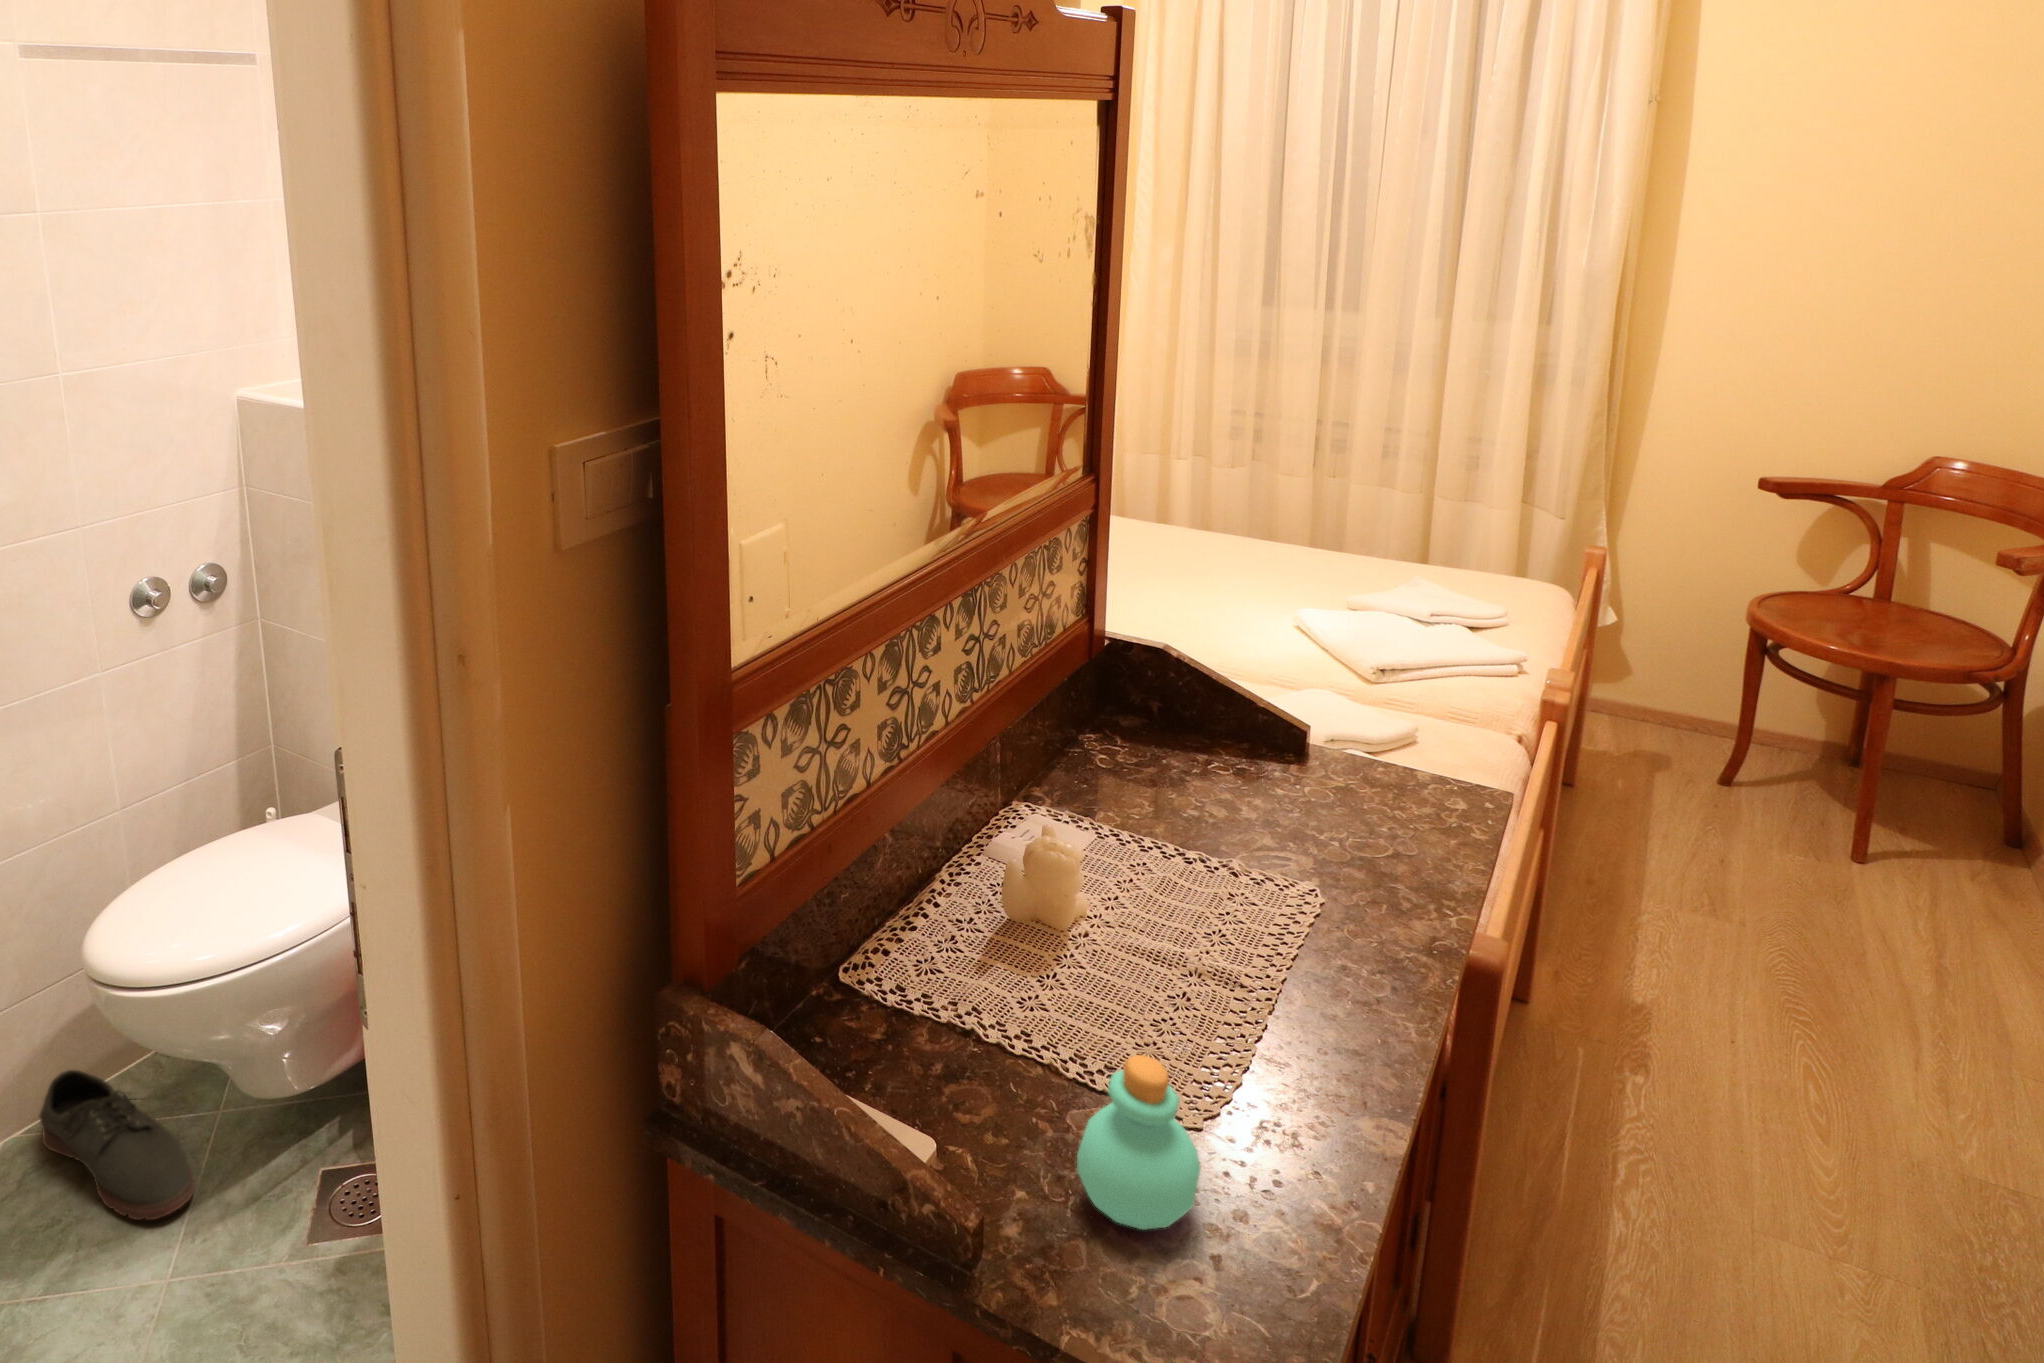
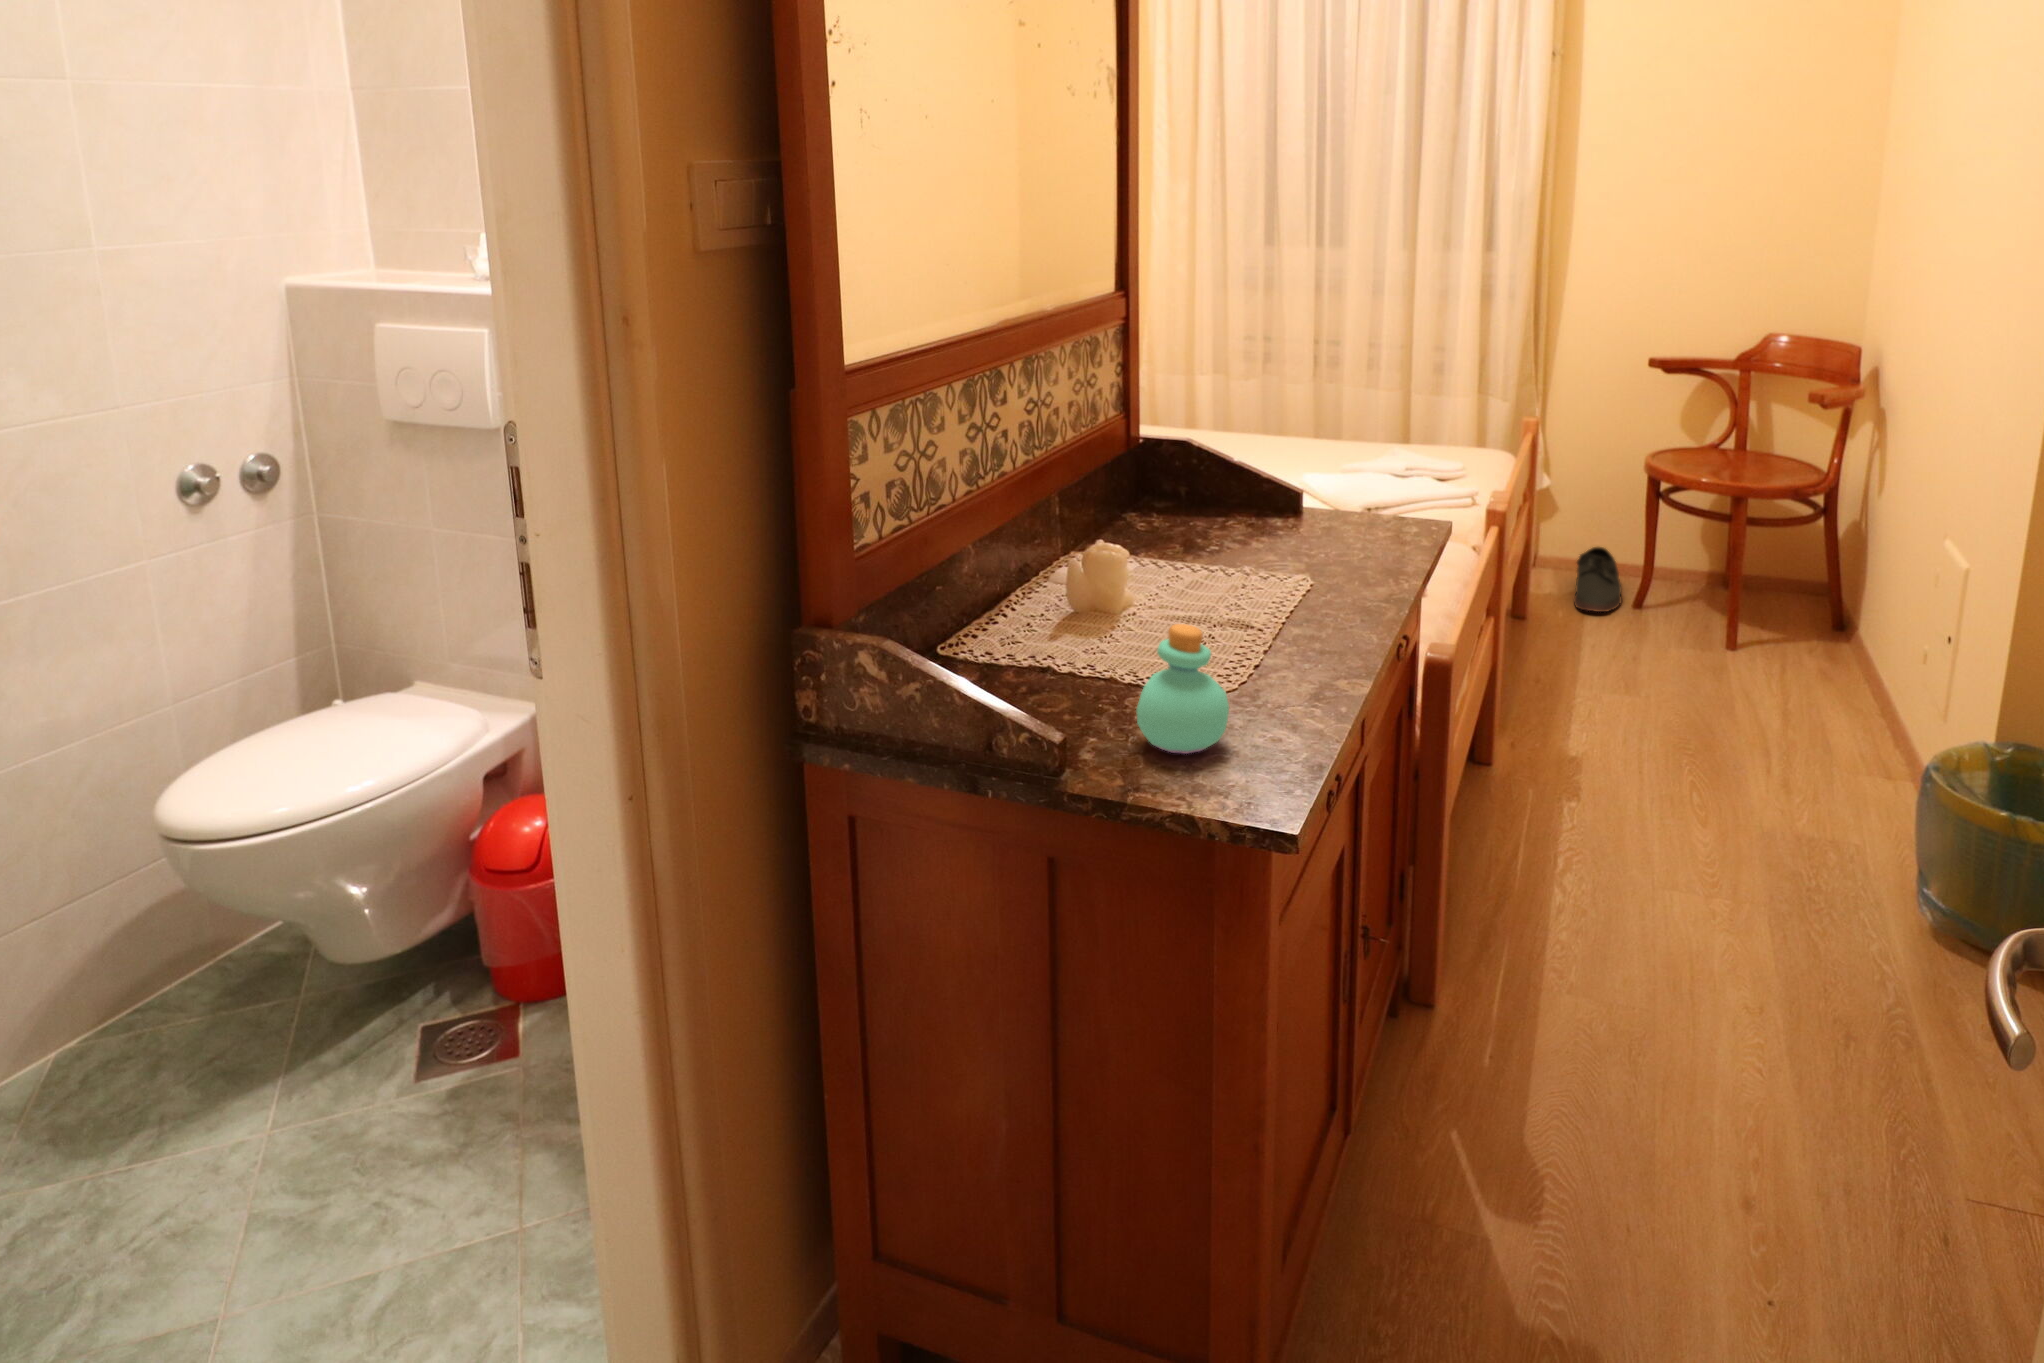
shoe: present [39,1070,195,1220] -> present [1574,547,1622,612]

